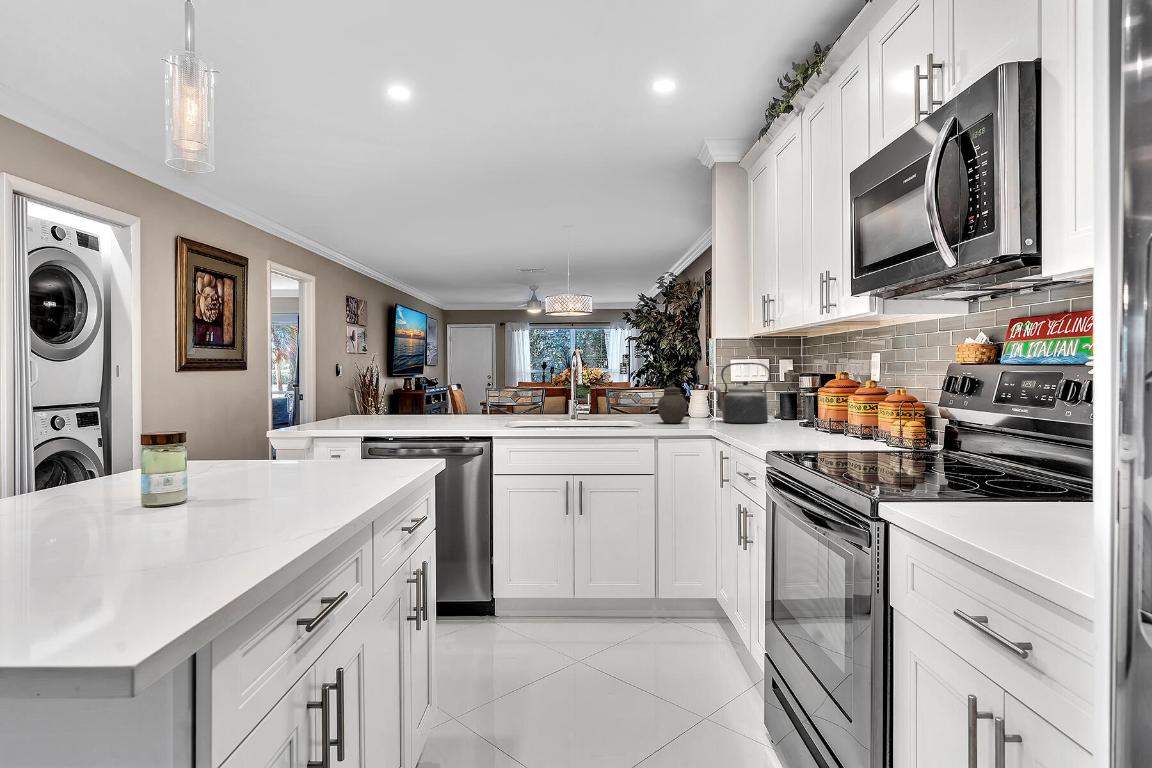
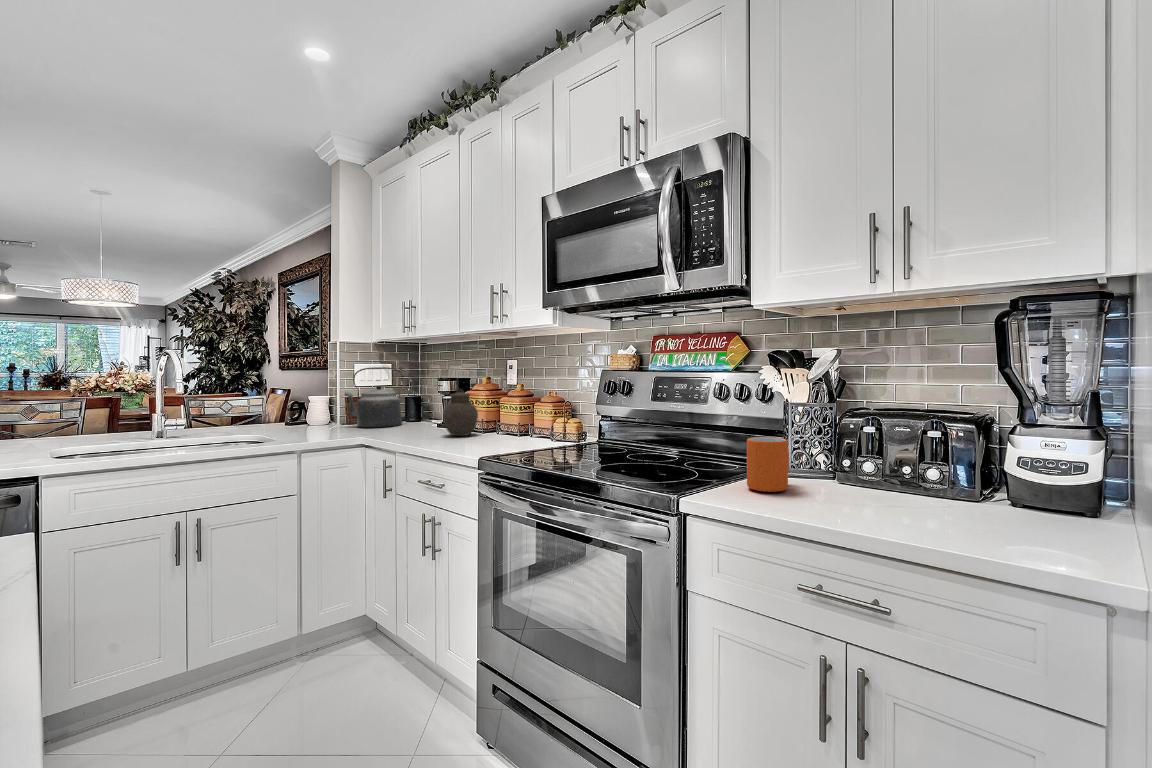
jar: present [657,384,687,423] -> present [443,389,478,436]
mug: none [965,449,1047,522] -> present [747,437,789,492]

